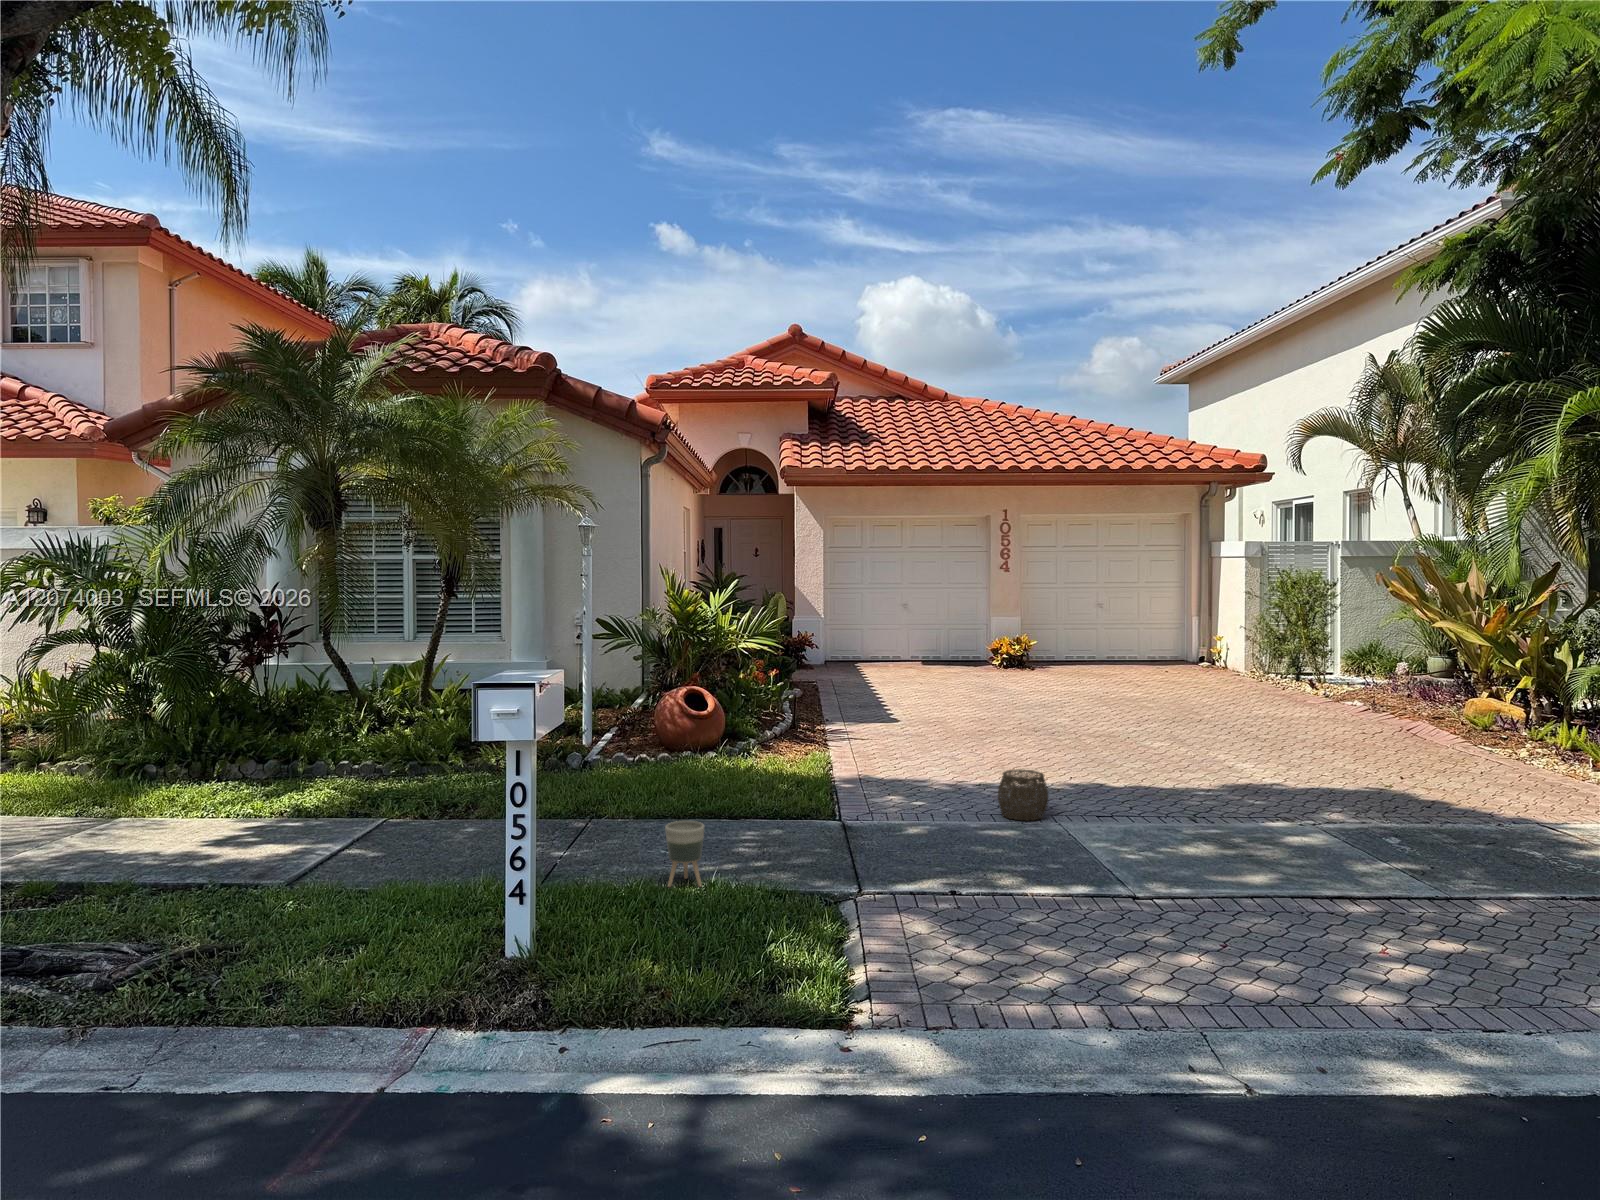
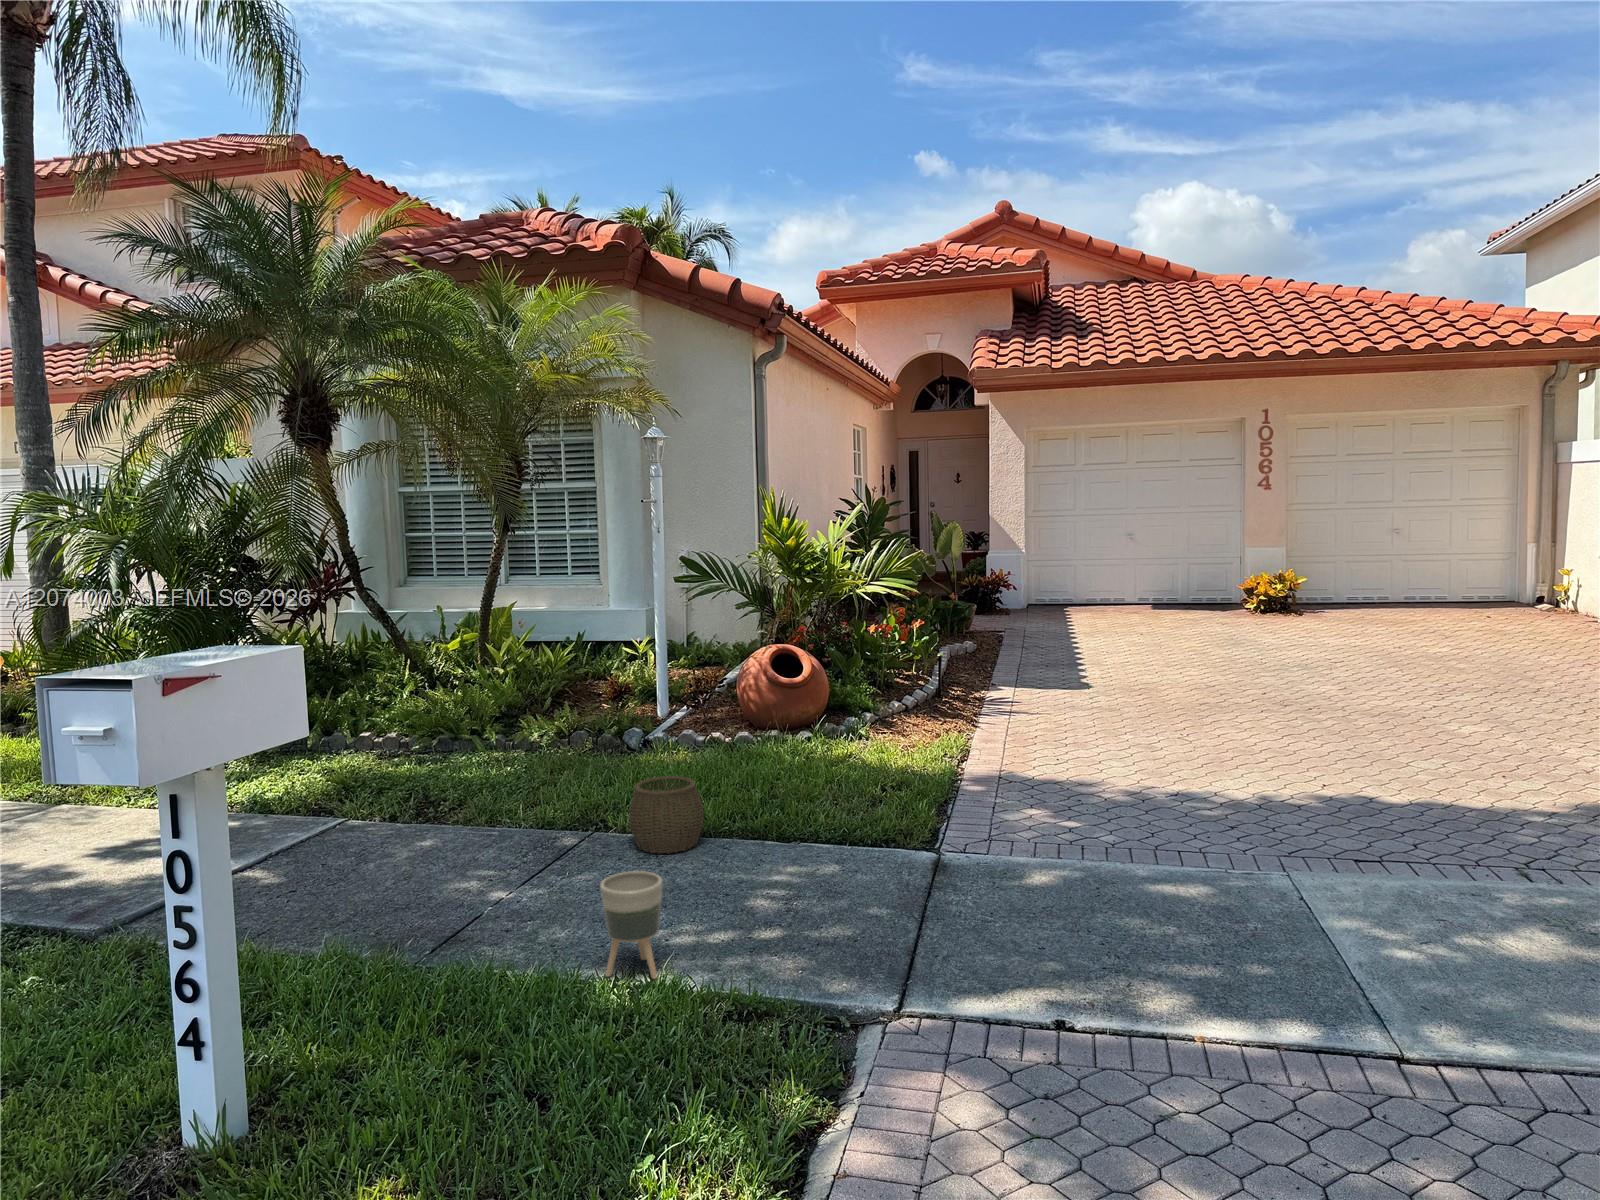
woven basket: present [998,769,1048,821] -> present [629,776,704,854]

